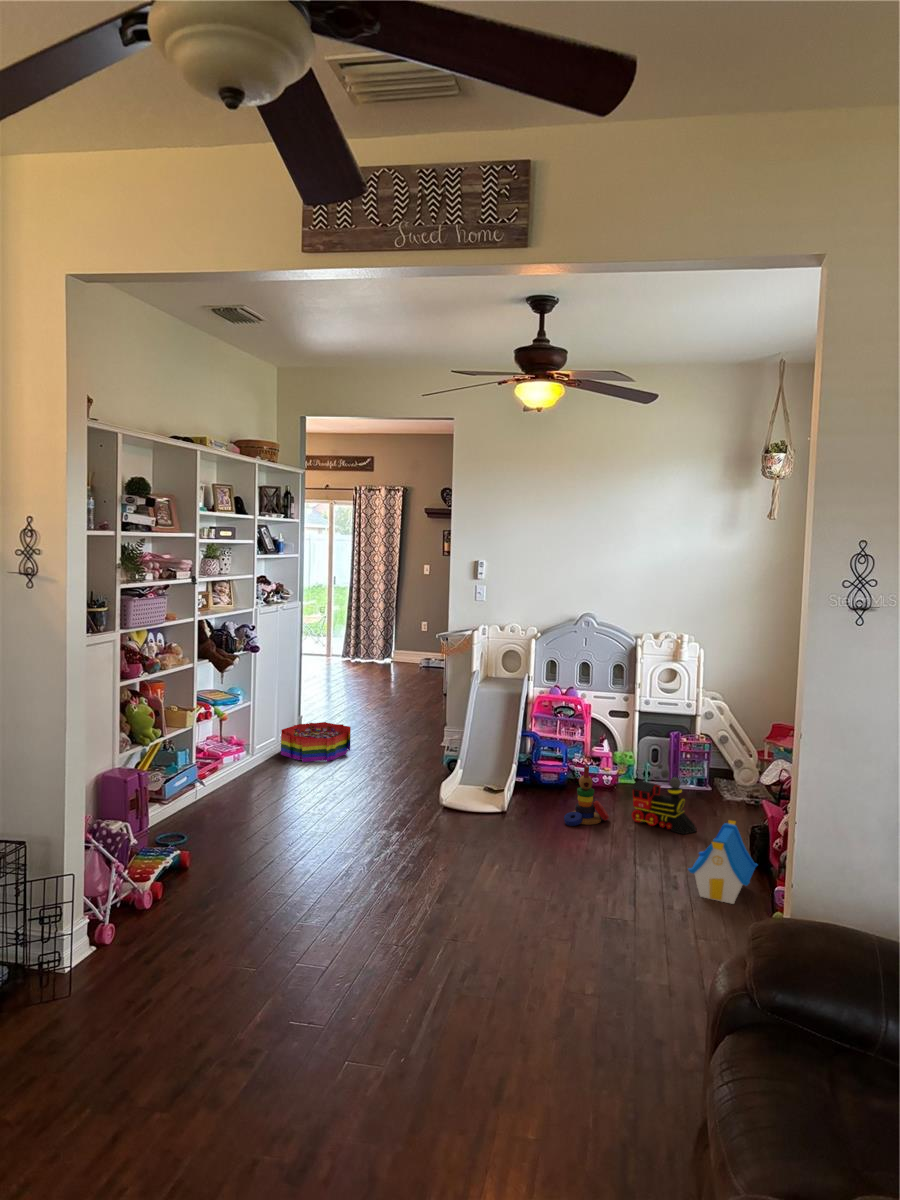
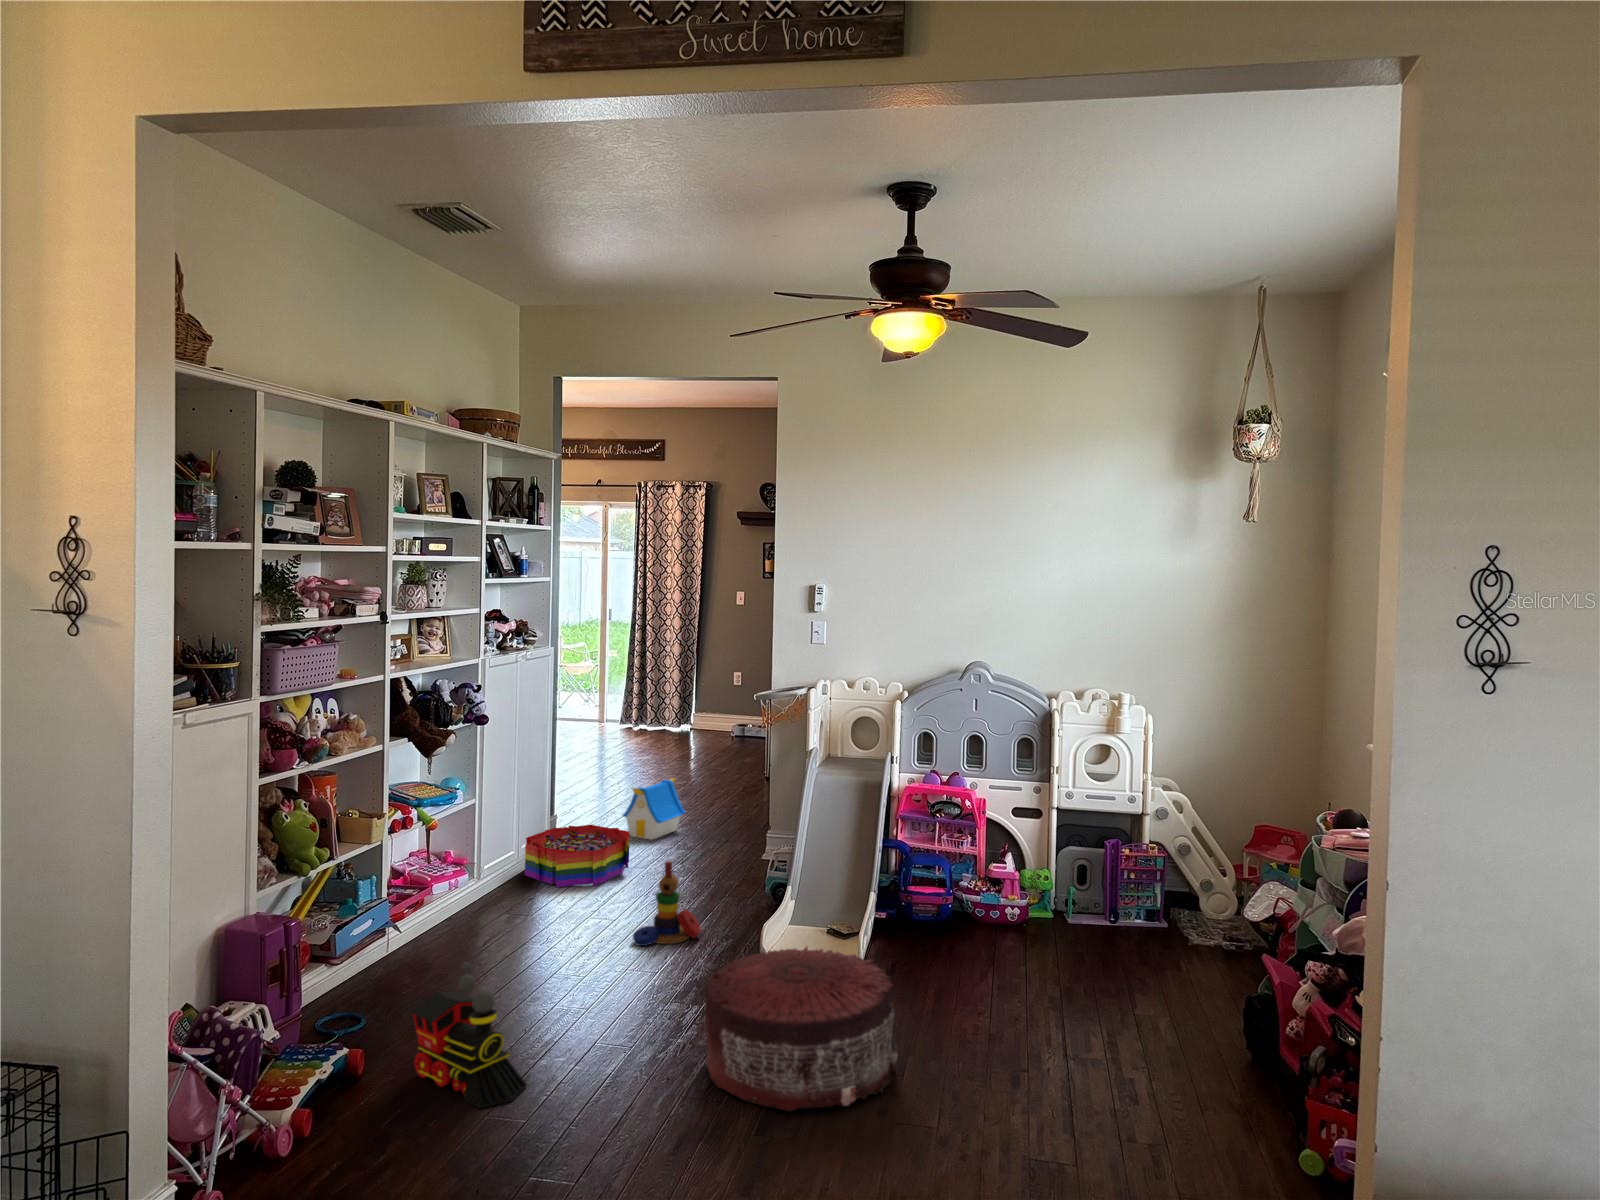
toy train: present [632,764,696,834] -> present [411,962,527,1108]
stacking toy: present [564,766,609,826] -> present [633,861,701,946]
pouf: none [403,792,525,888] -> present [705,947,898,1111]
toy house: present [688,820,757,904] -> present [623,778,685,840]

